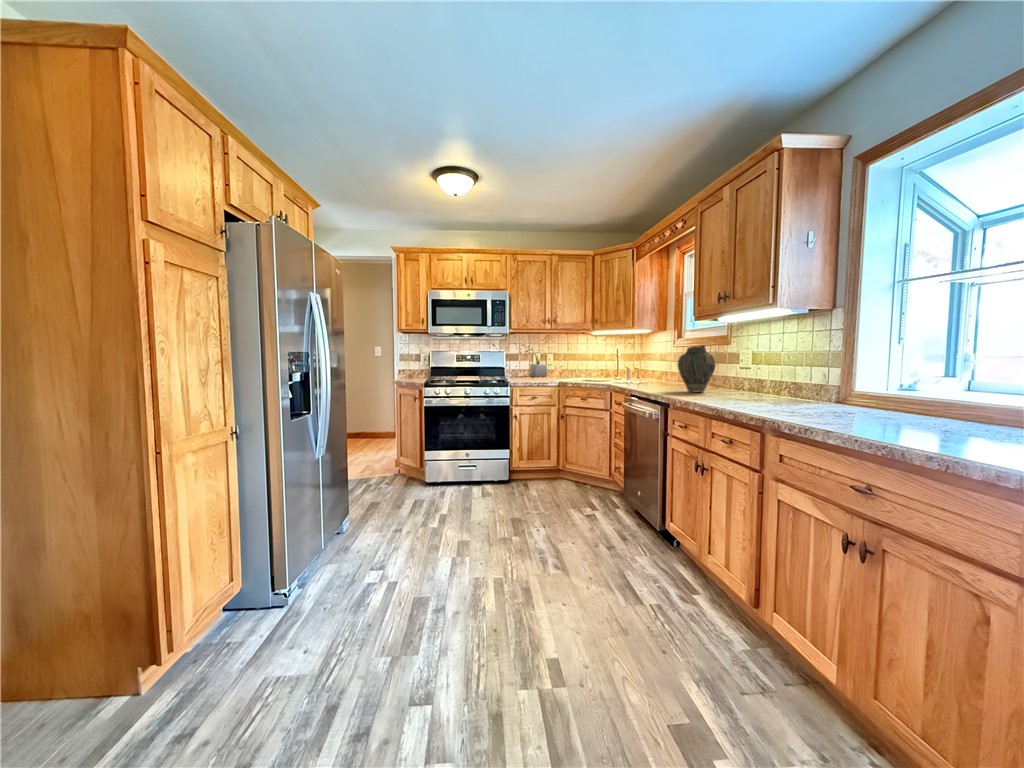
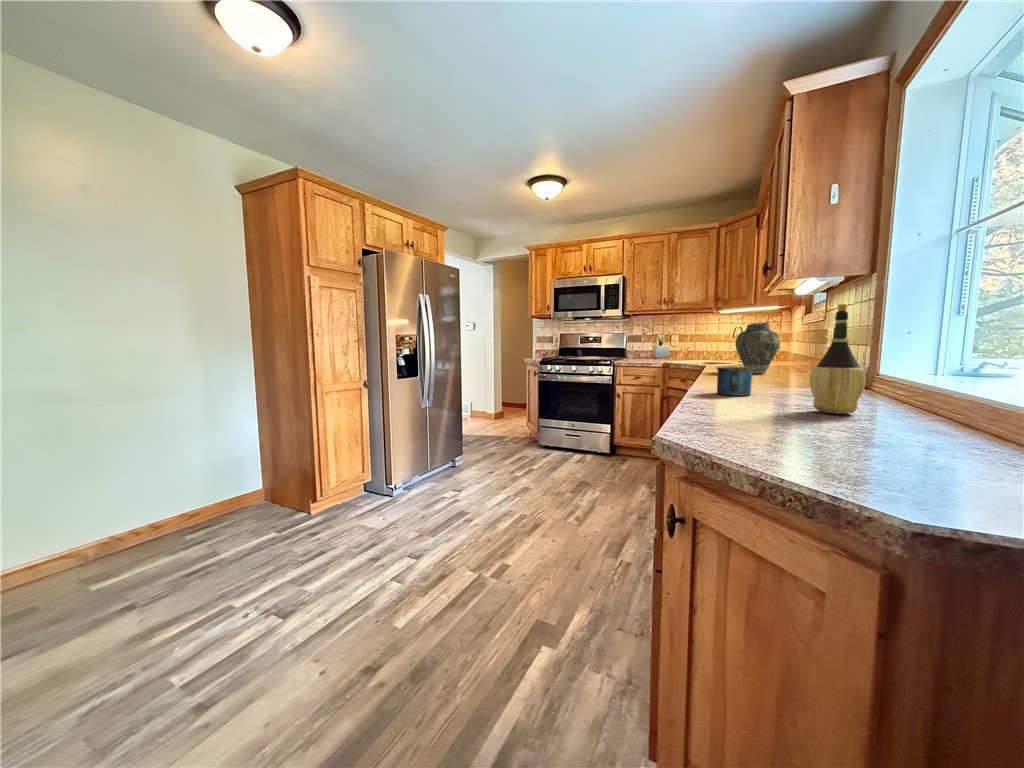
wine bottle: none [923,337,978,432] -> present [810,304,866,414]
mug: none [781,390,820,419] -> present [717,366,754,396]

